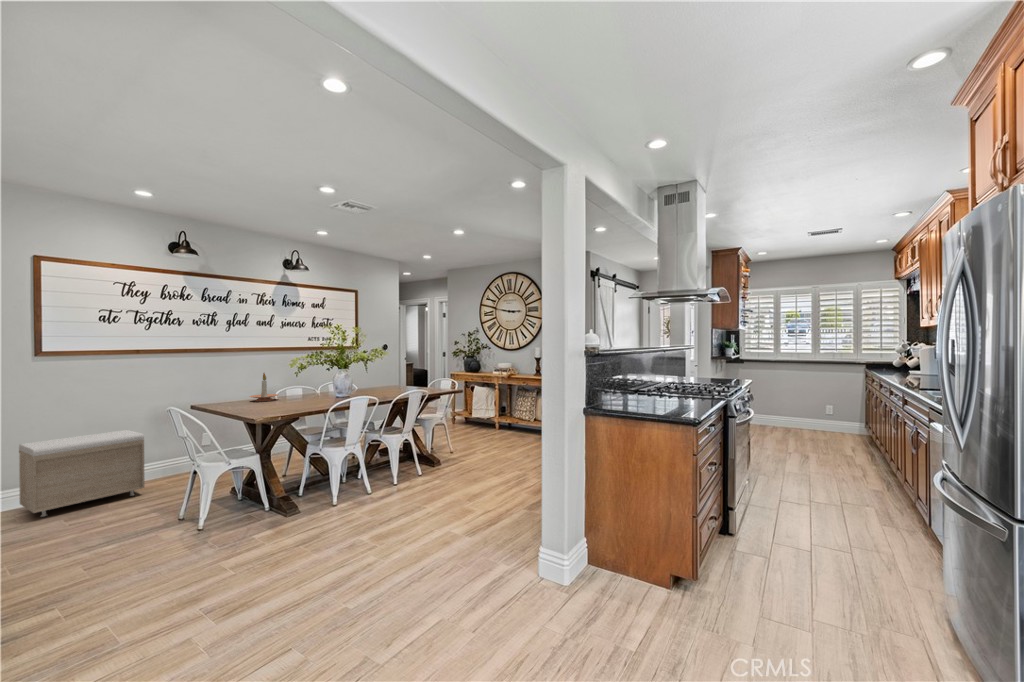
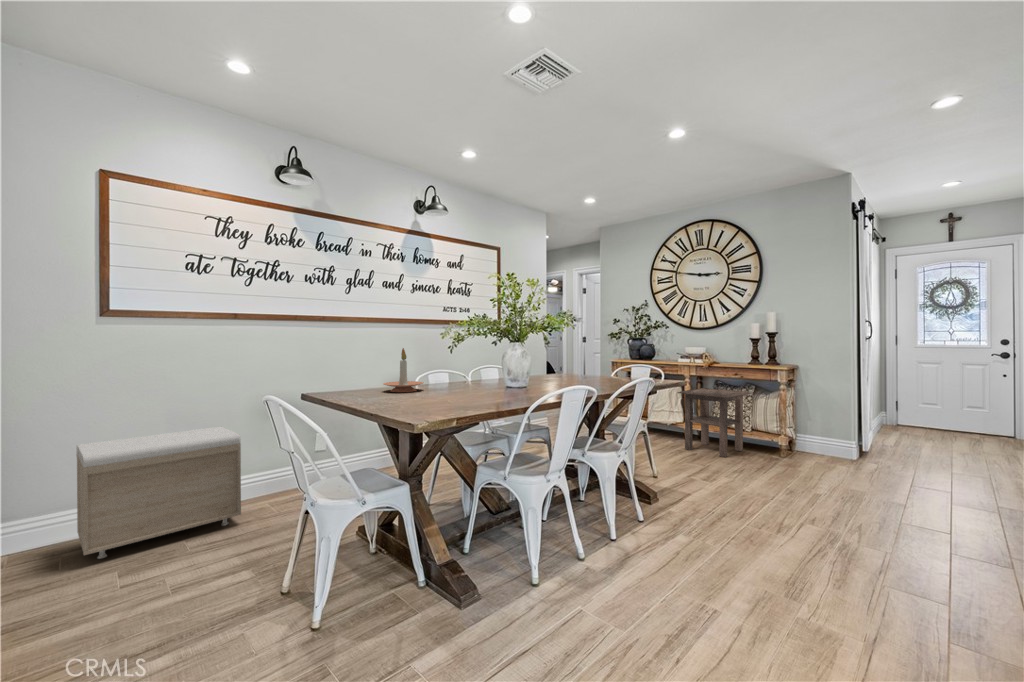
side table: none [484,392,533,439] -> present [678,388,751,457]

